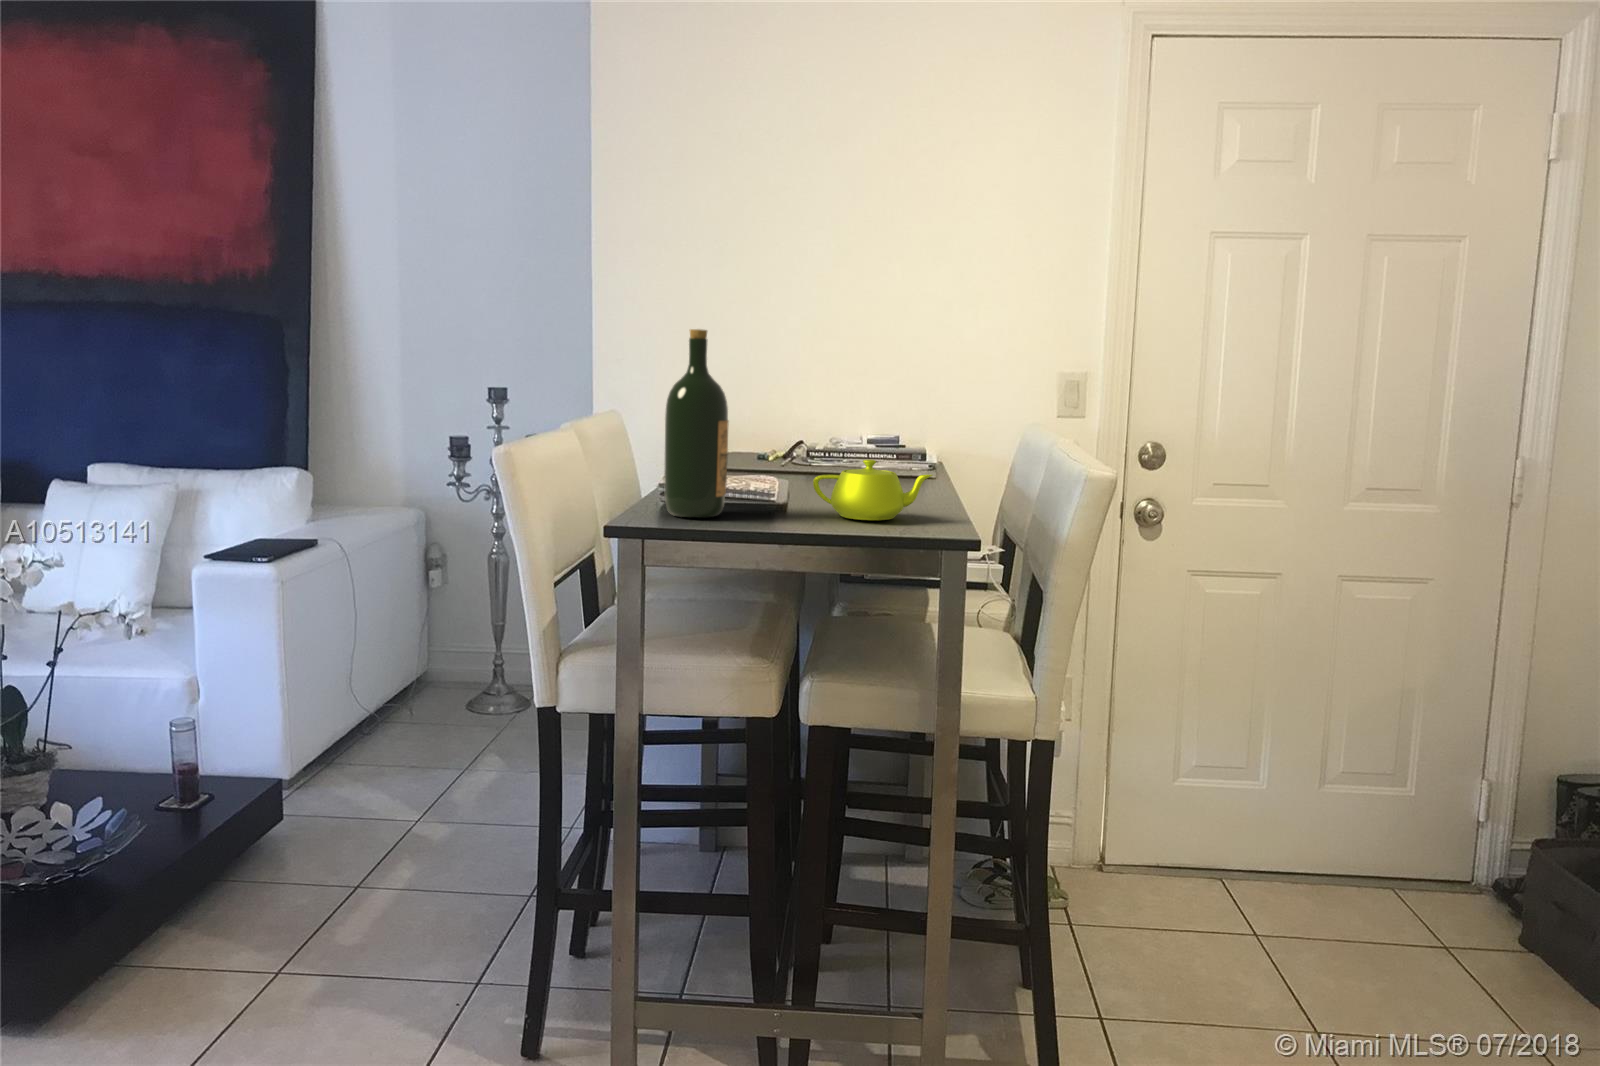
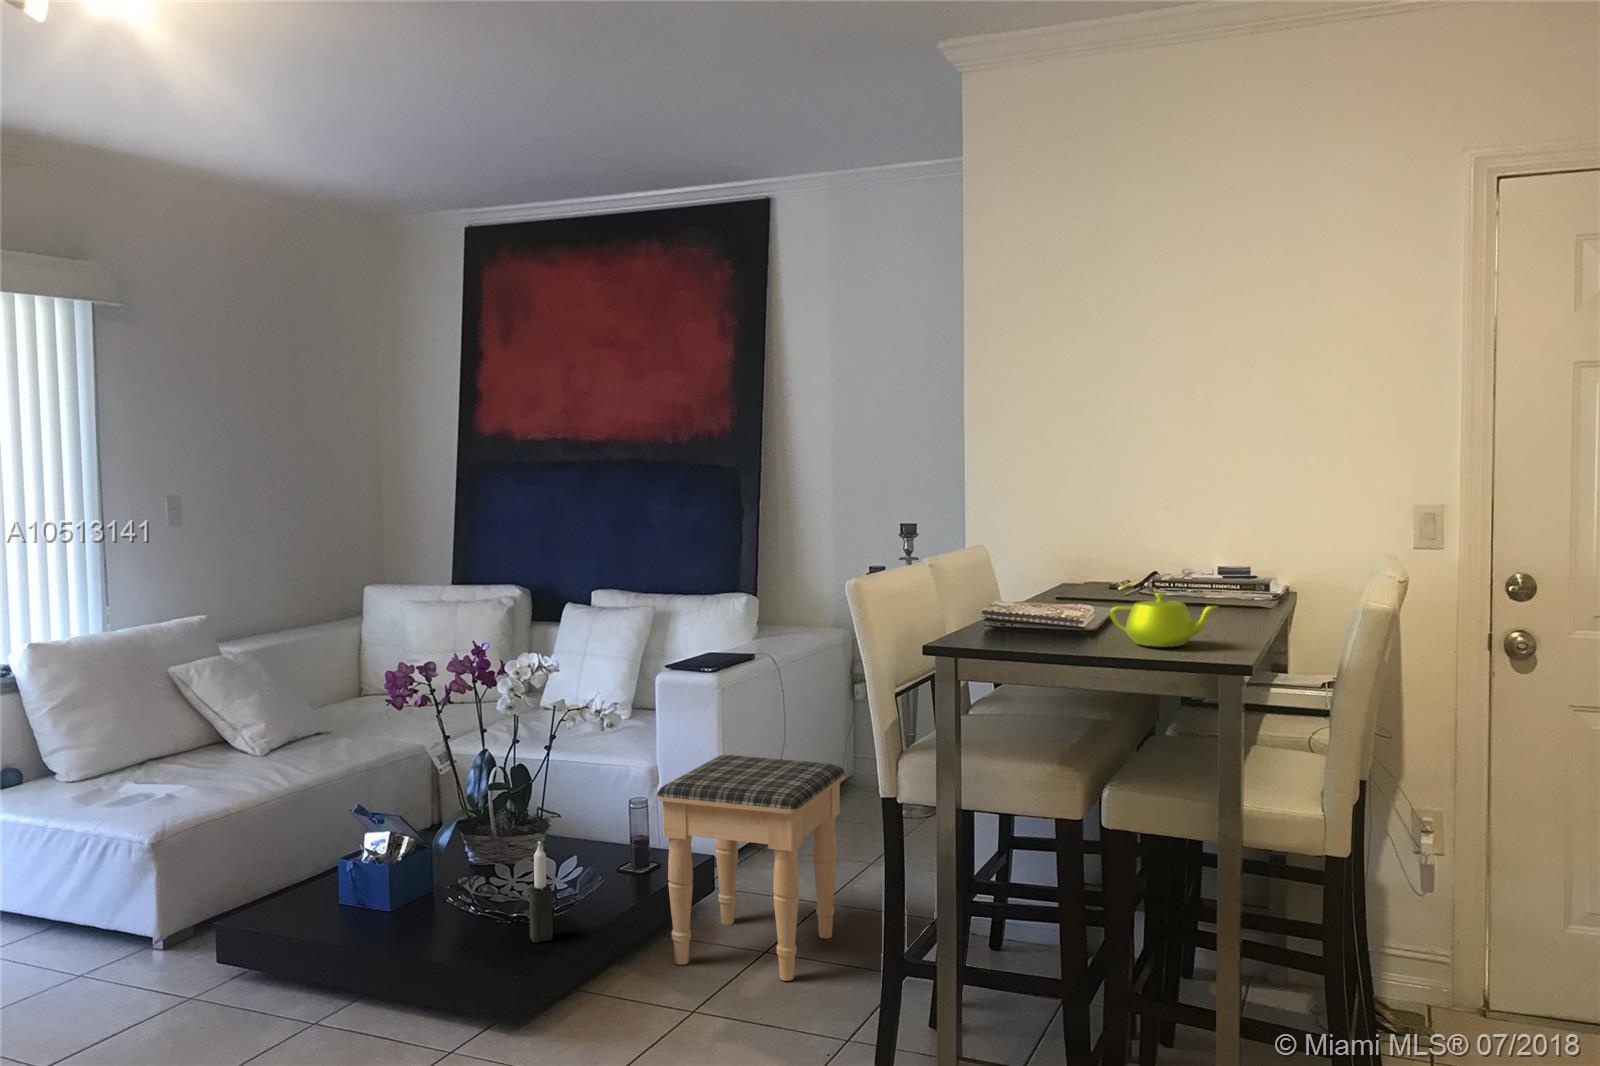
wine bottle: present [664,329,729,518] -> none [977,485,1031,642]
footstool: none [215,659,453,921] -> present [657,755,845,981]
candle: none [36,787,74,917] -> present [529,841,553,942]

